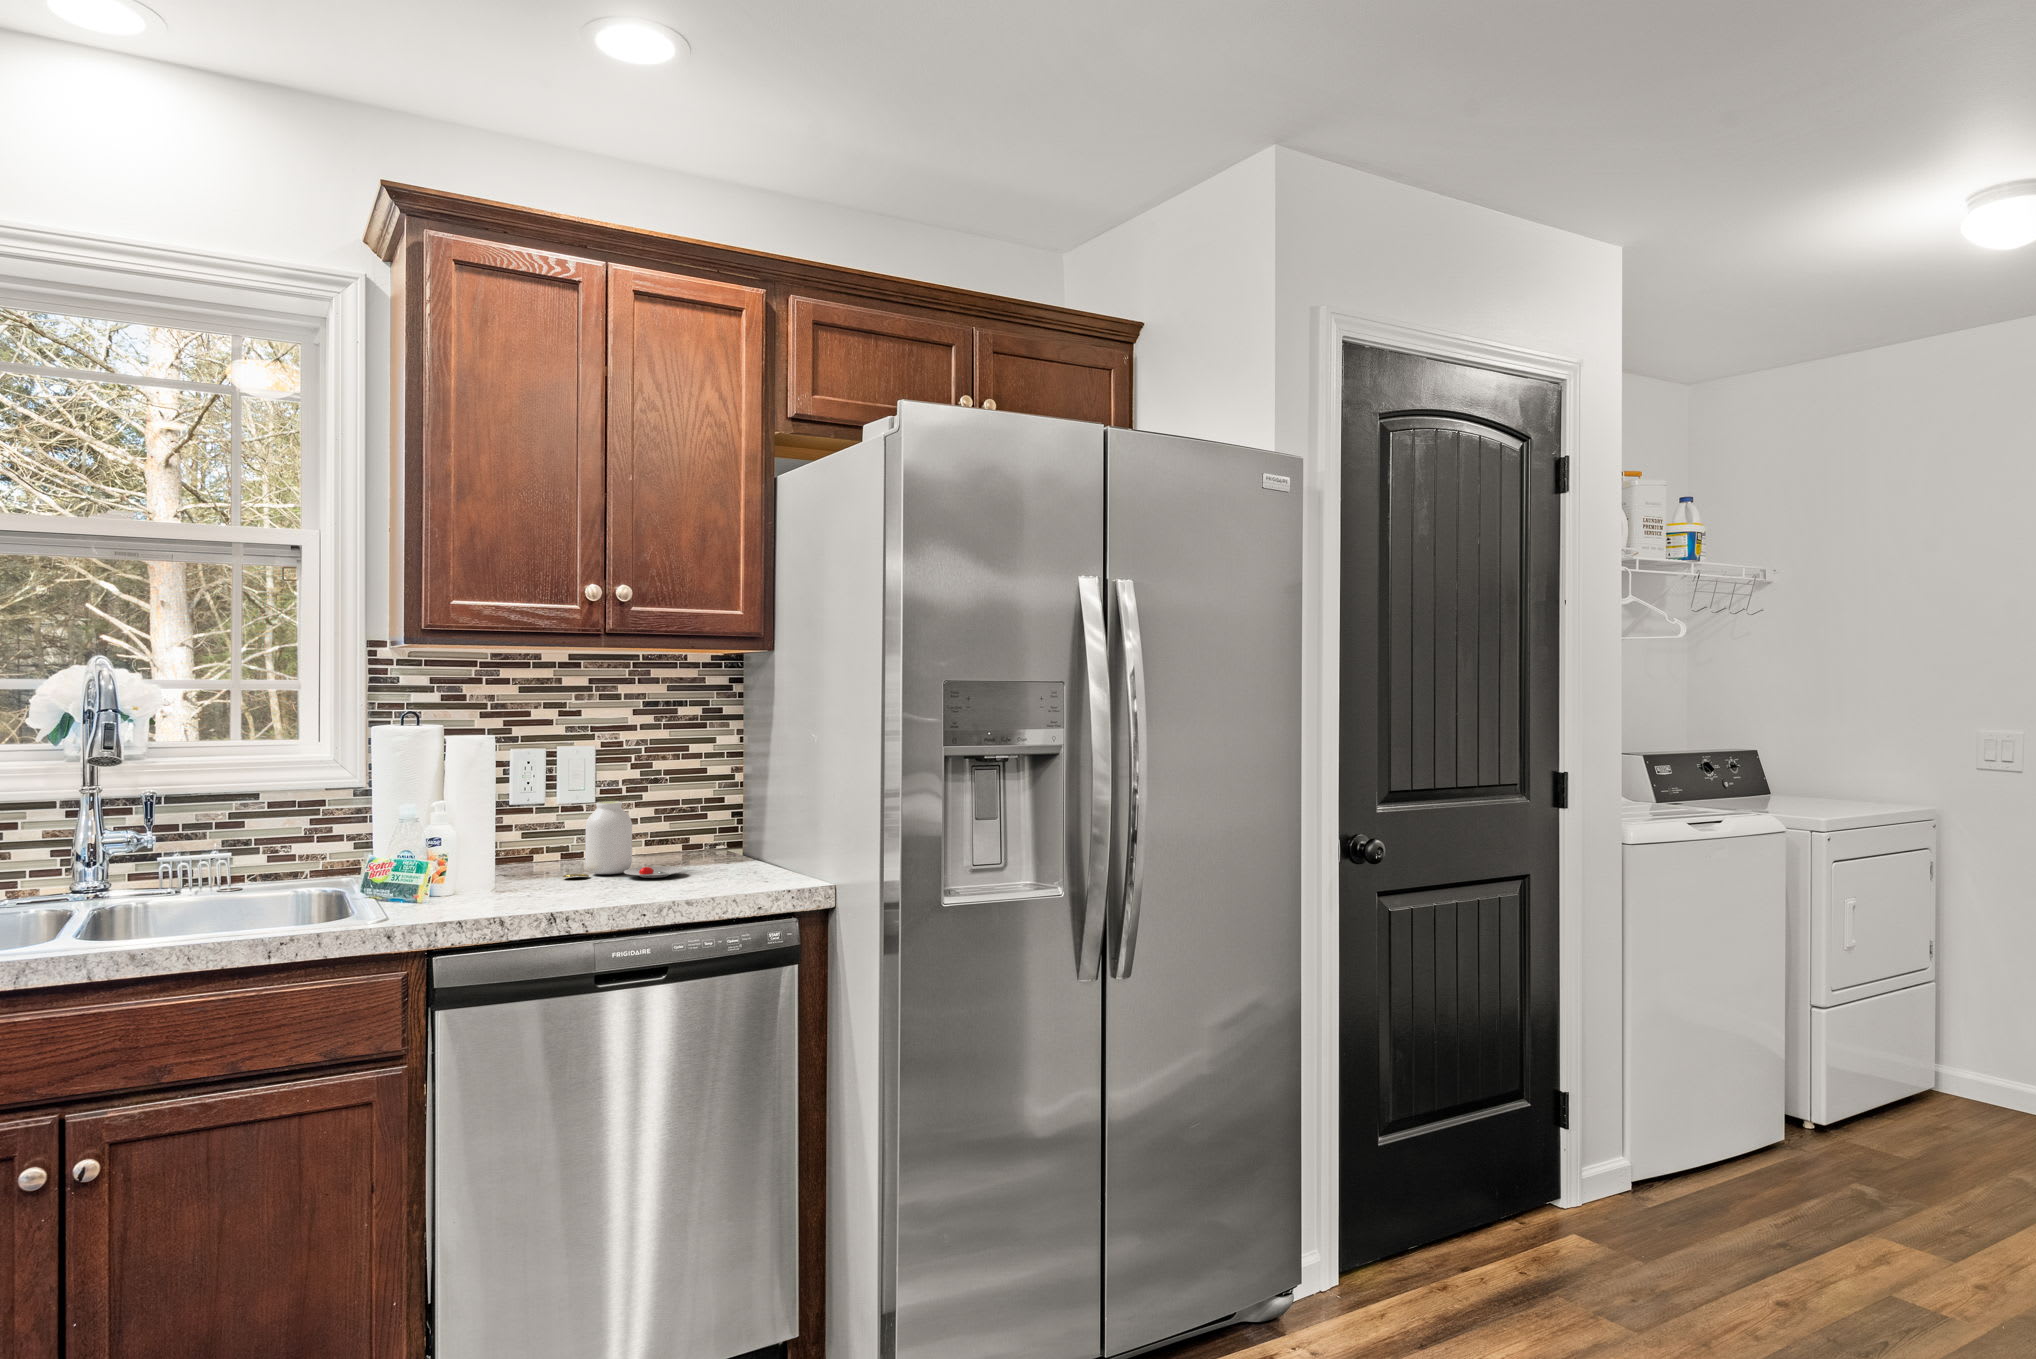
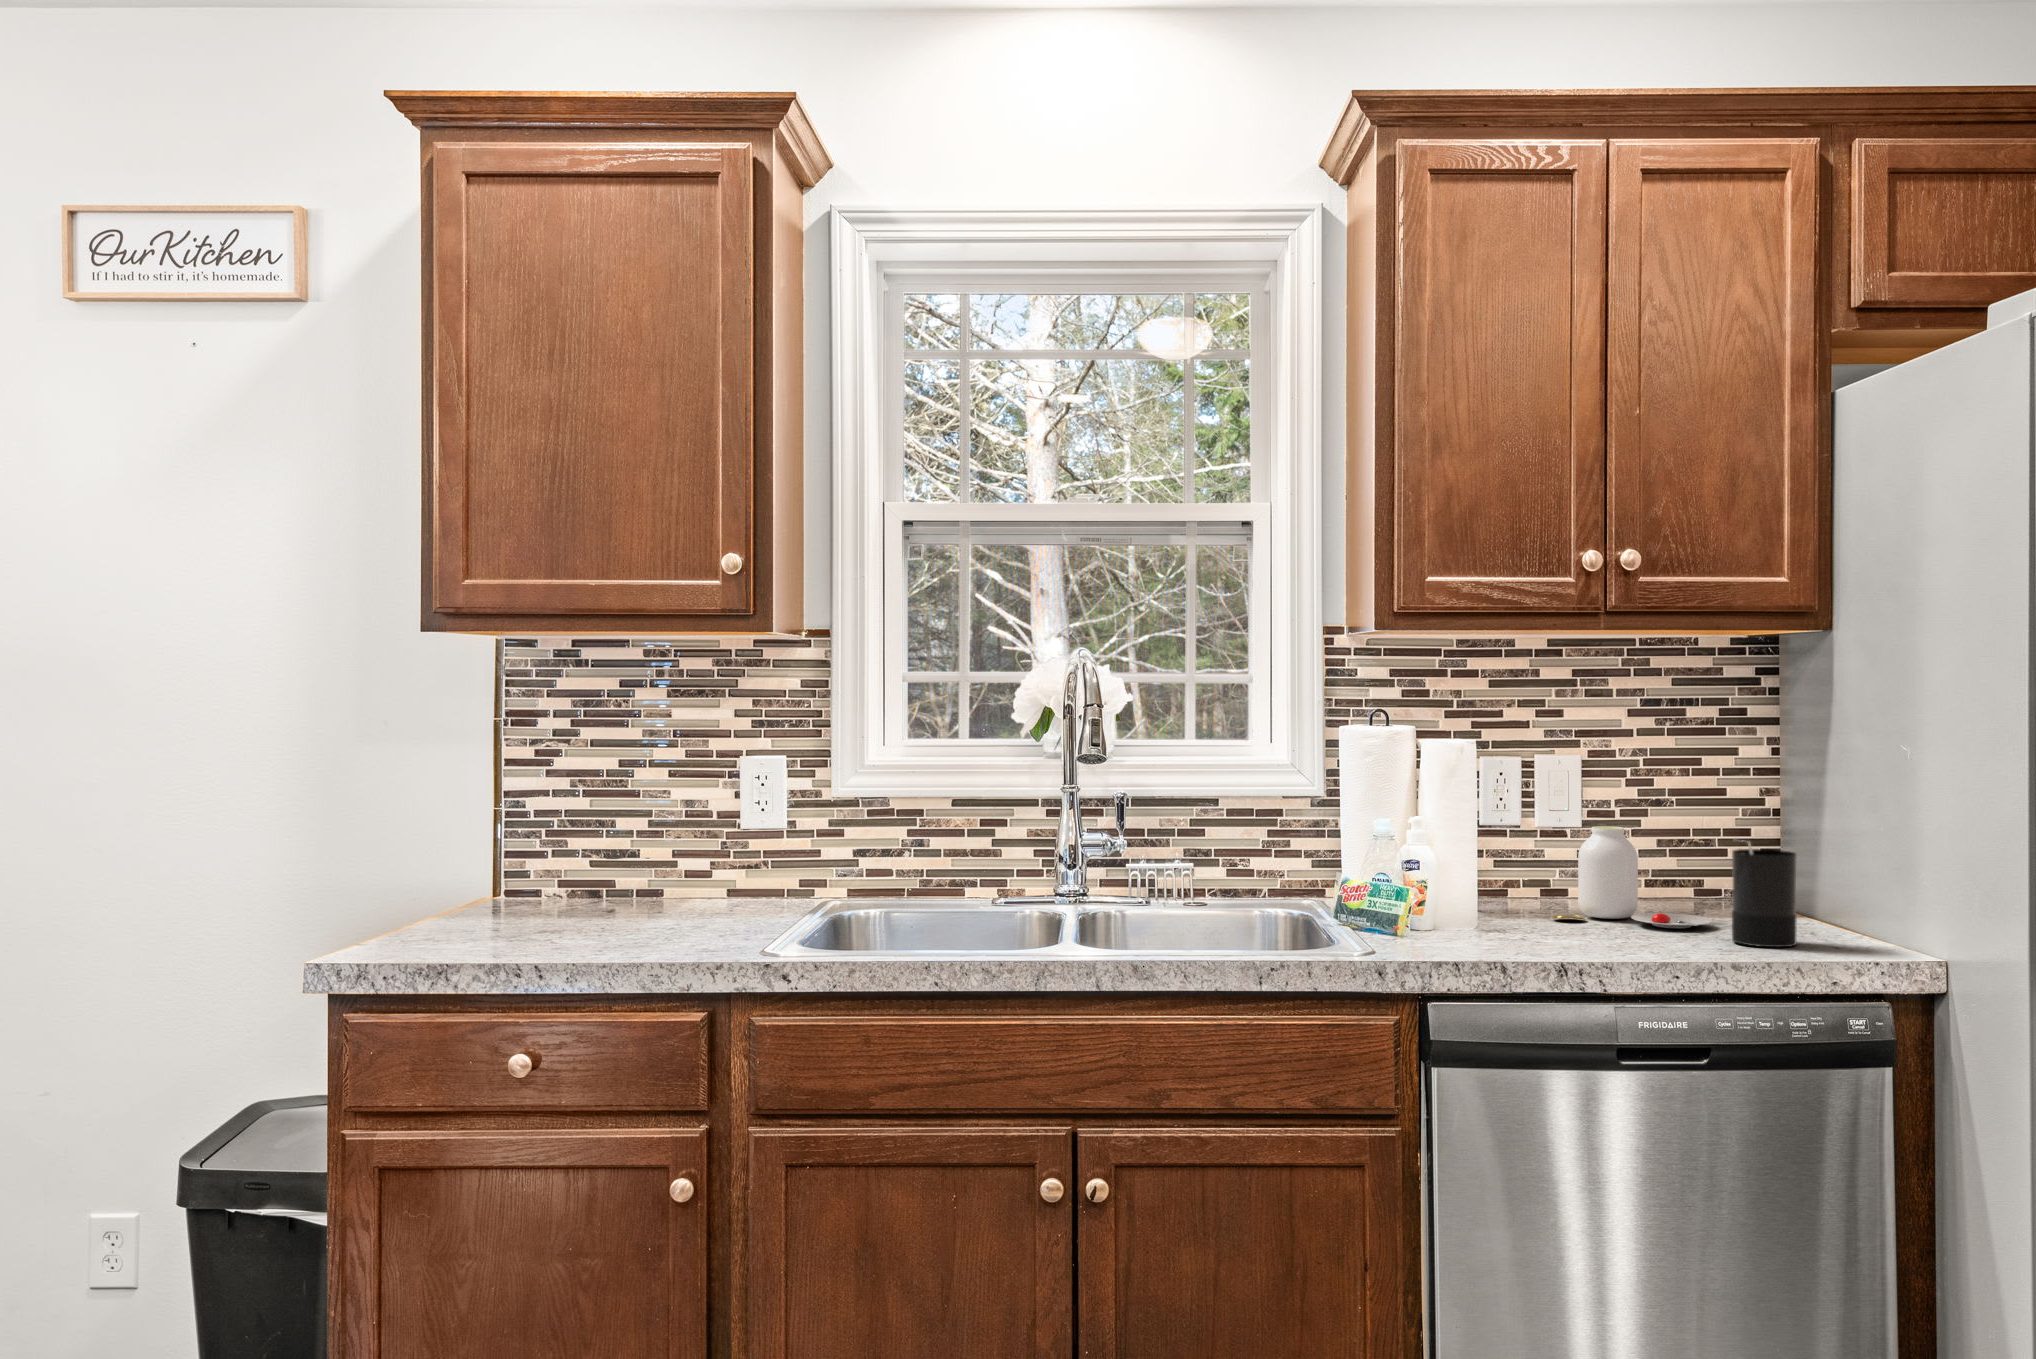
candle: none [693,807,738,886] -> present [1732,840,1797,947]

